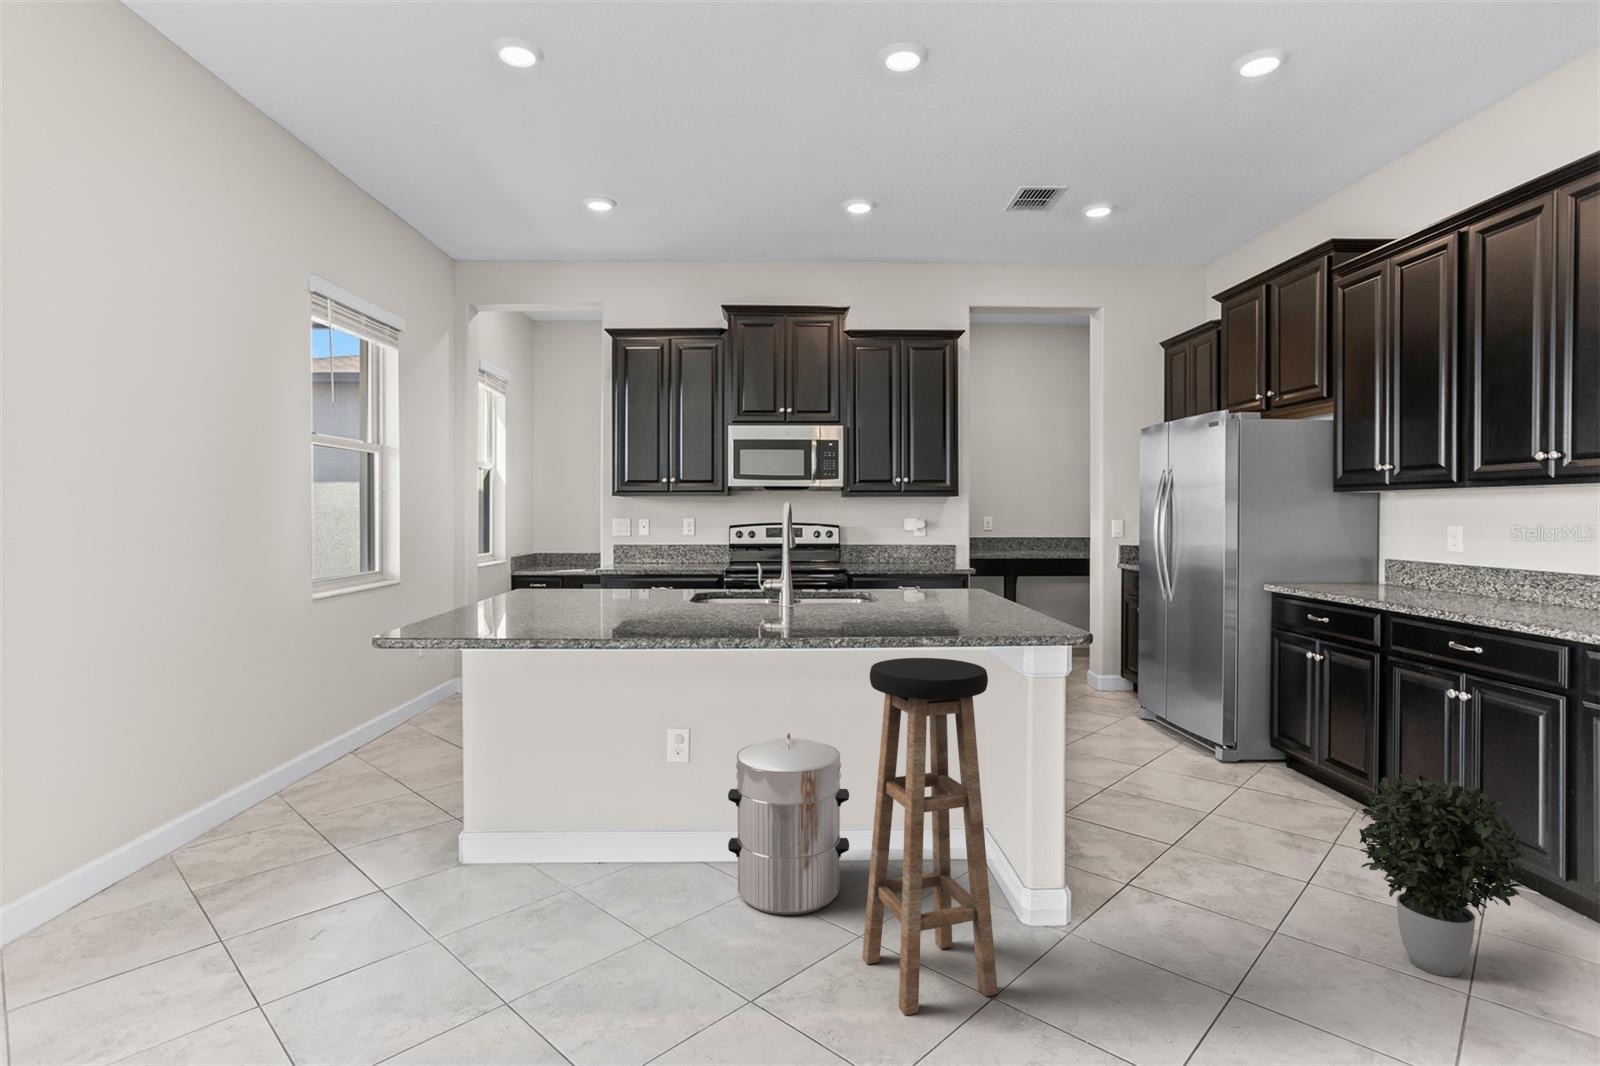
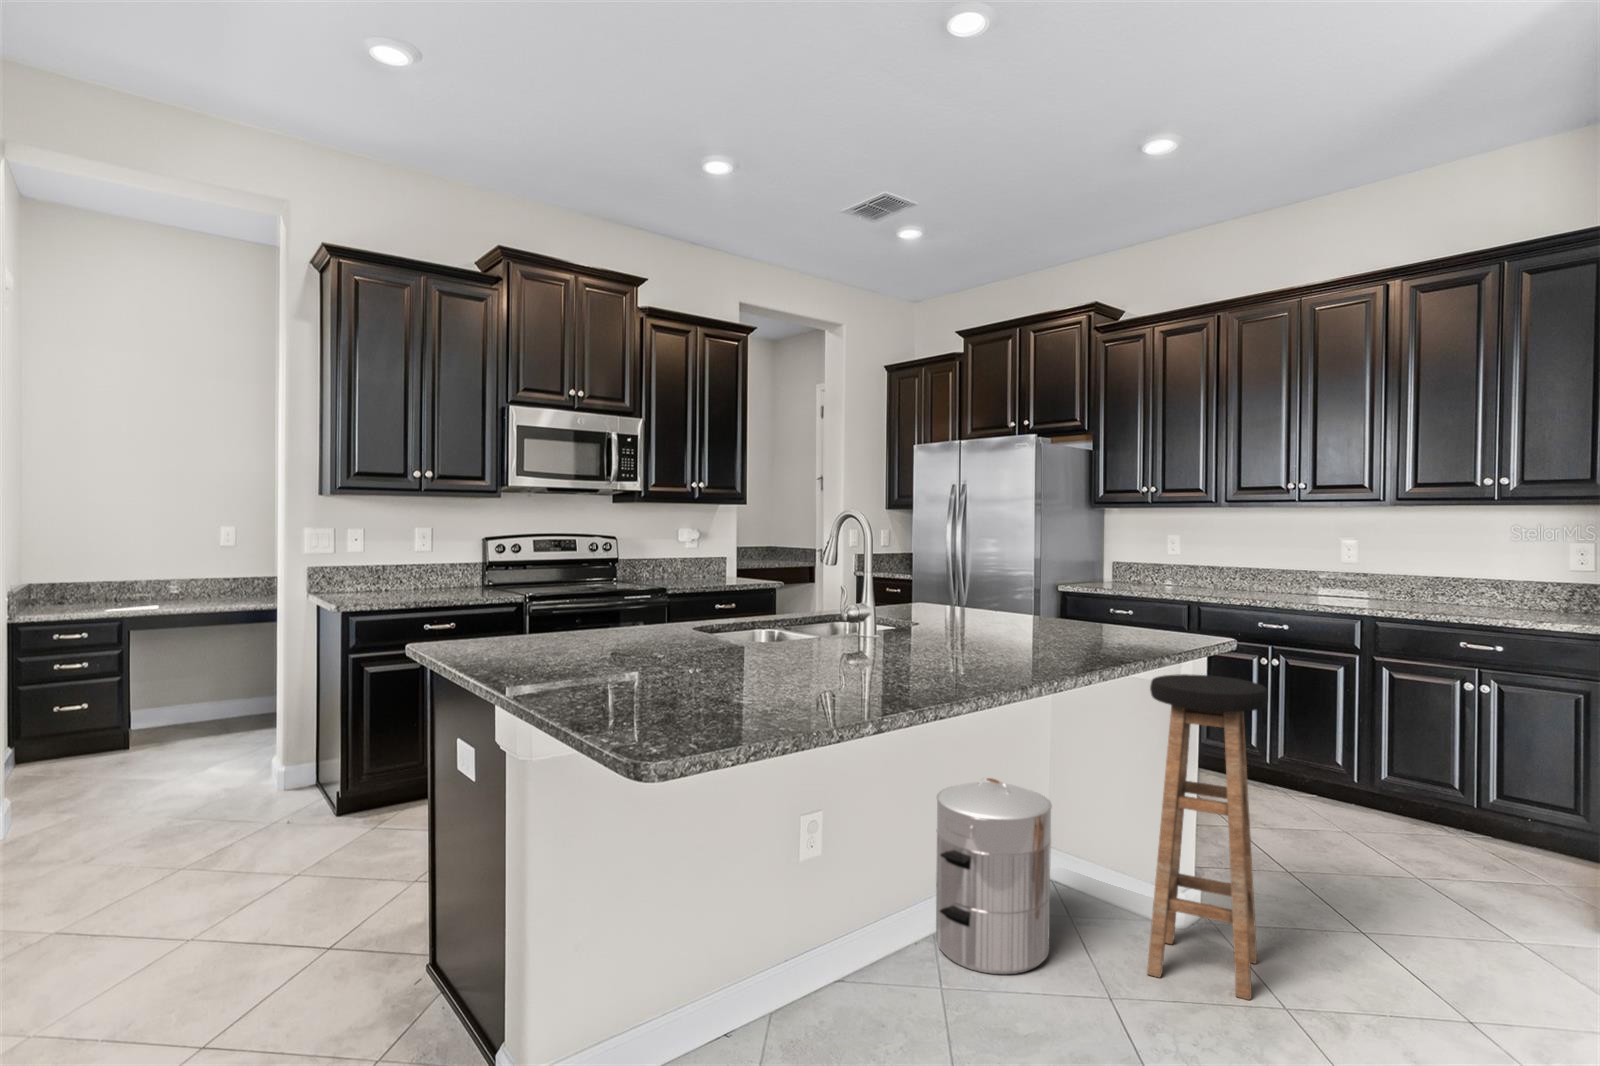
potted plant: present [1359,774,1526,977] -> none [1303,717,1413,853]

